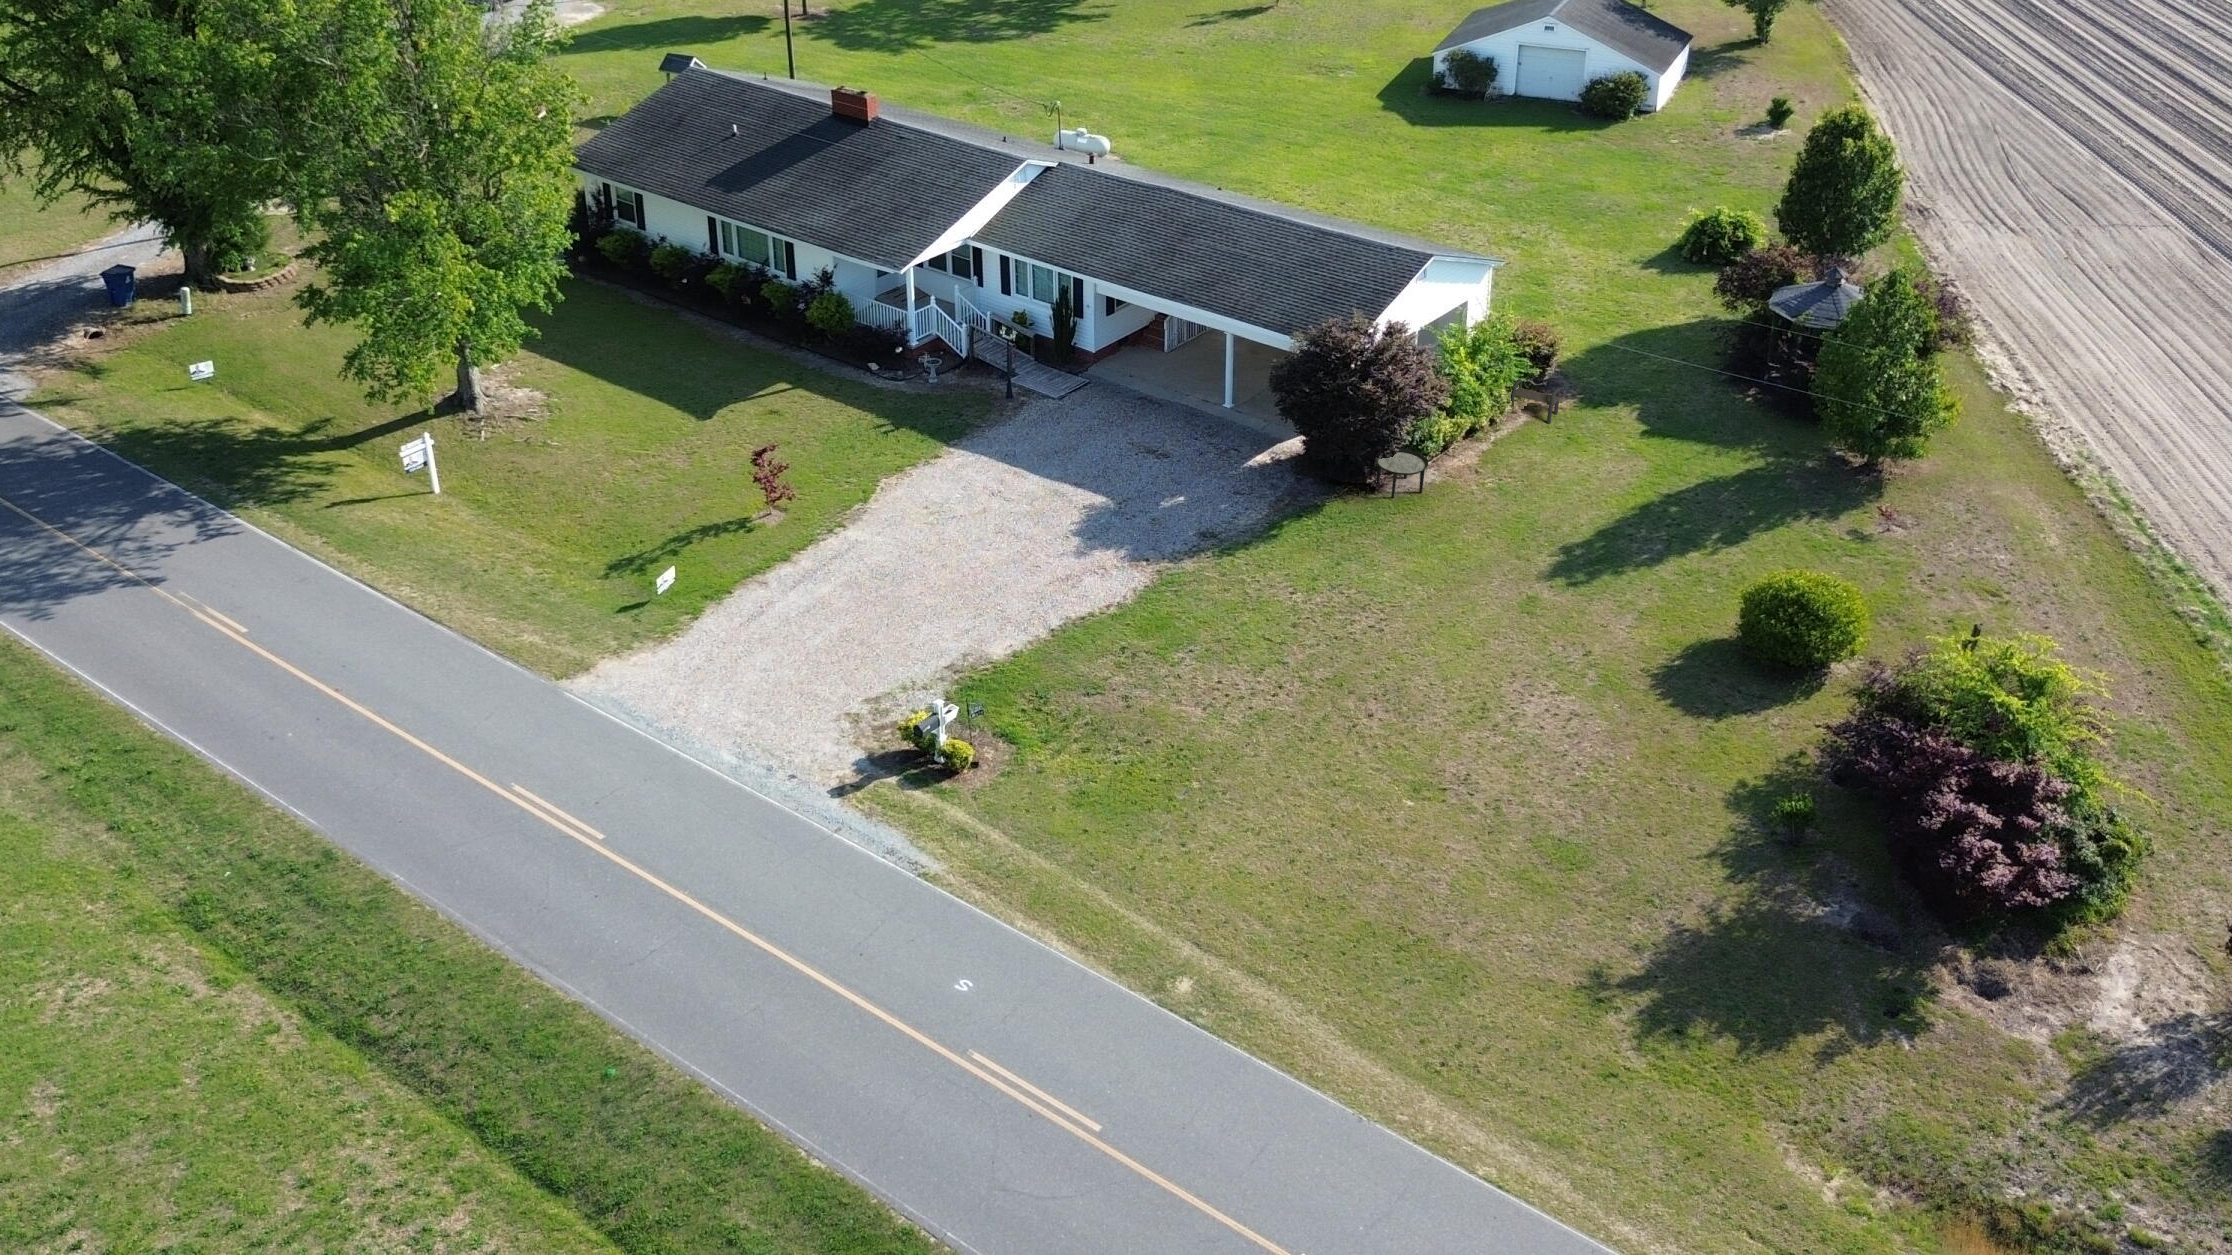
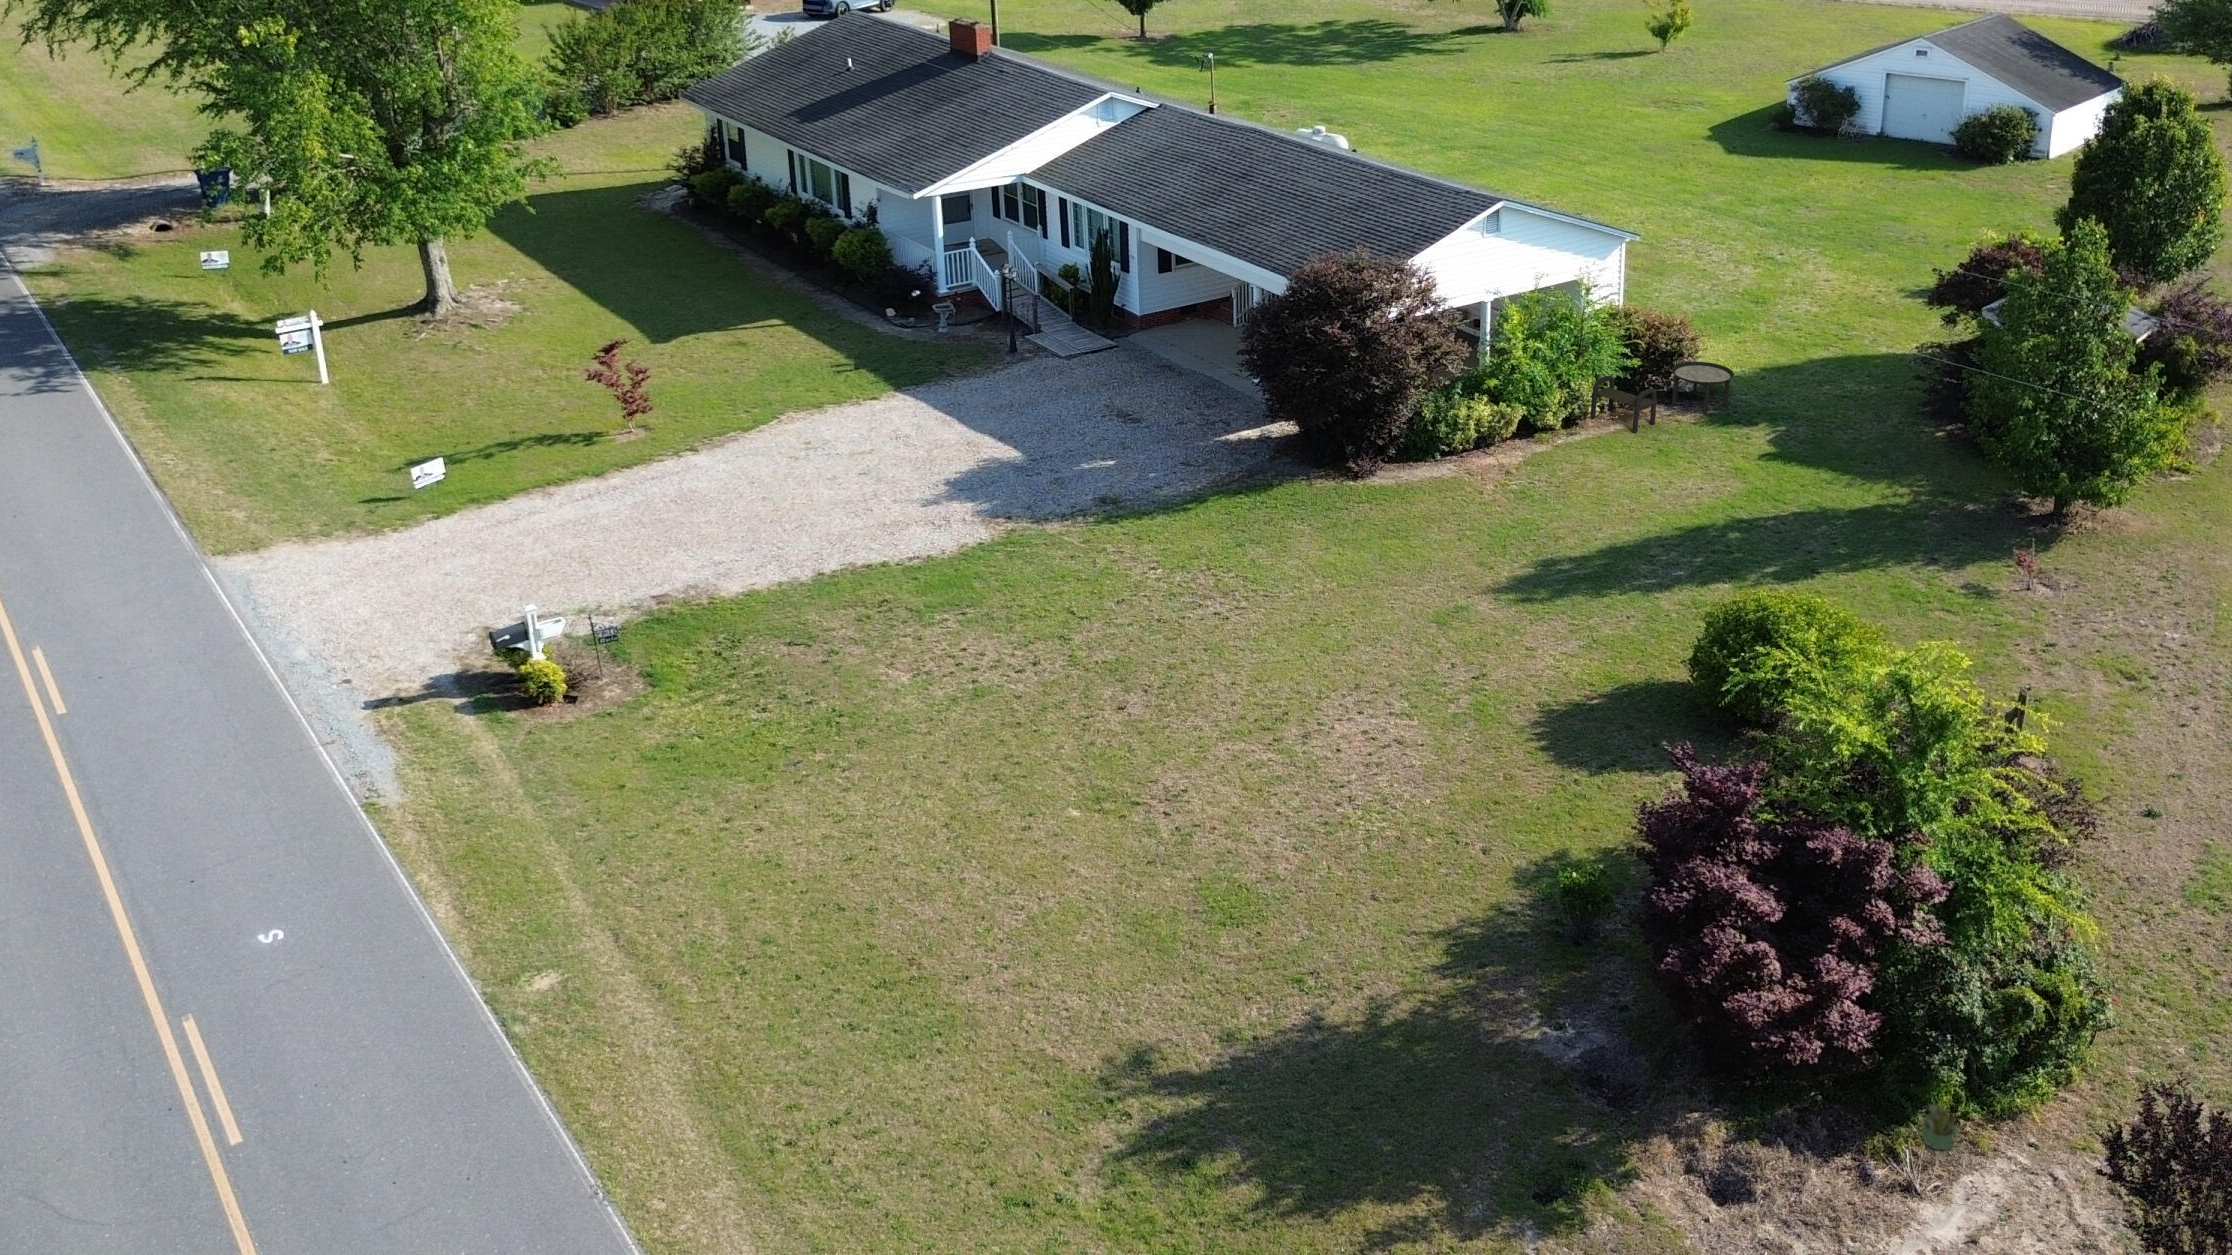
round table: present [1375,449,1428,498] -> present [1672,362,1734,415]
decorative plant: none [2075,921,2102,948] -> present [1919,1105,1963,1150]

